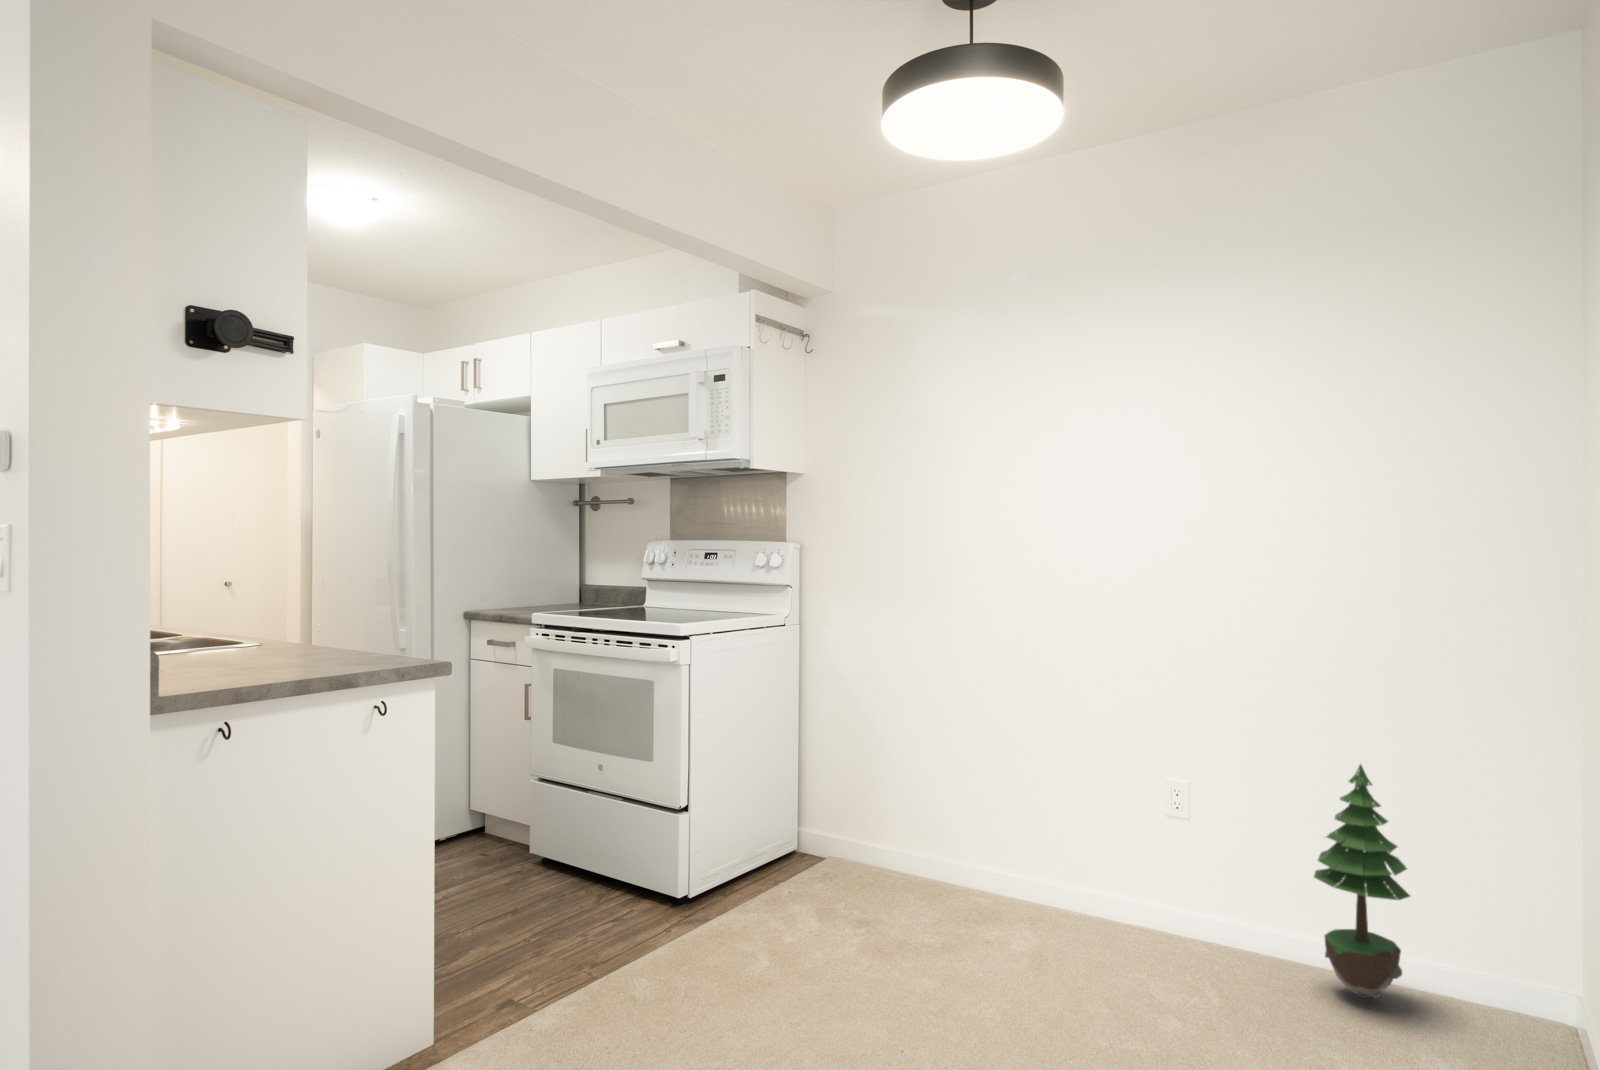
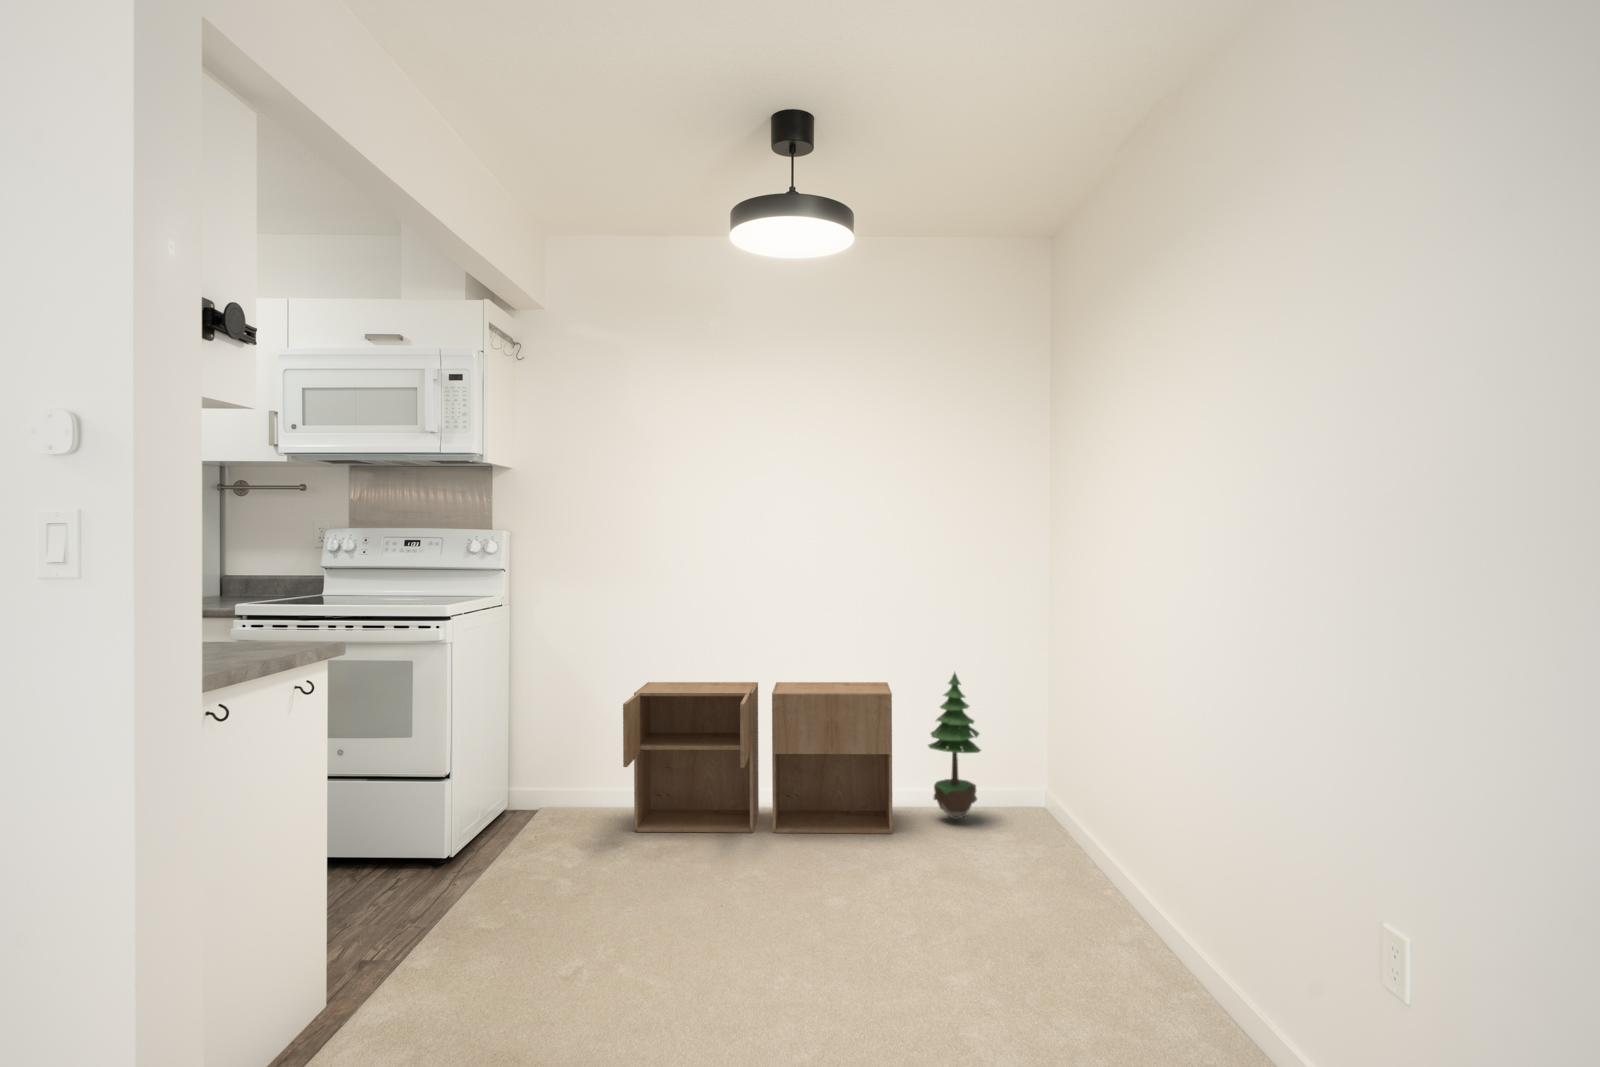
storage cabinet: none [863,726,1257,995] -> present [623,682,893,833]

